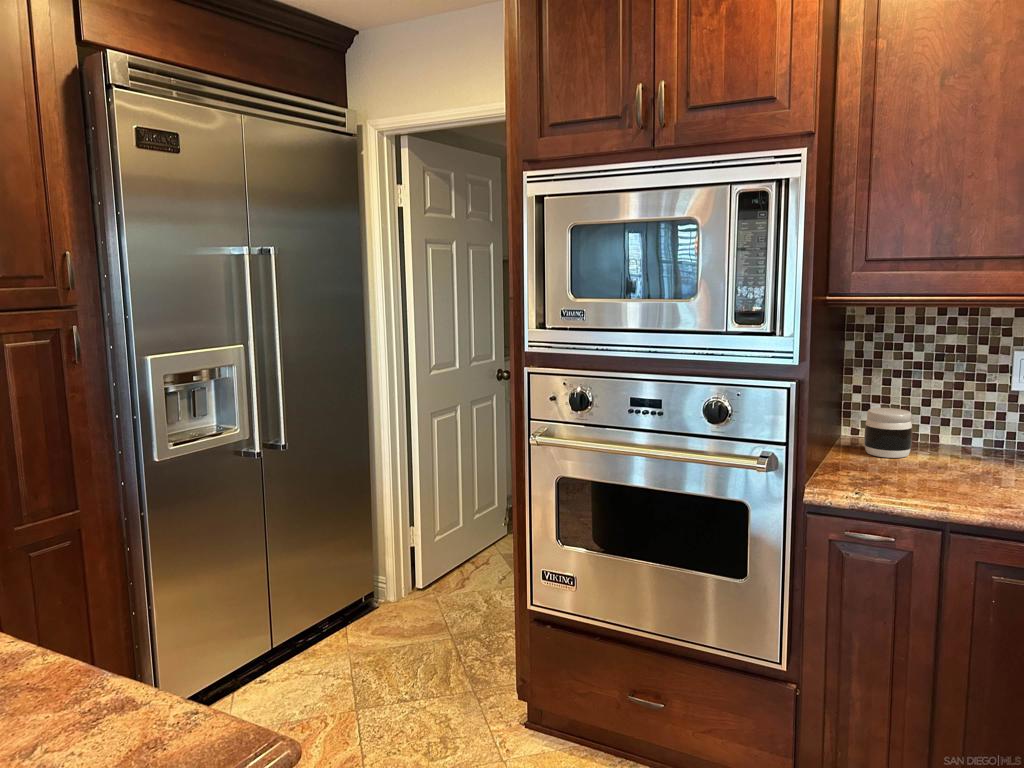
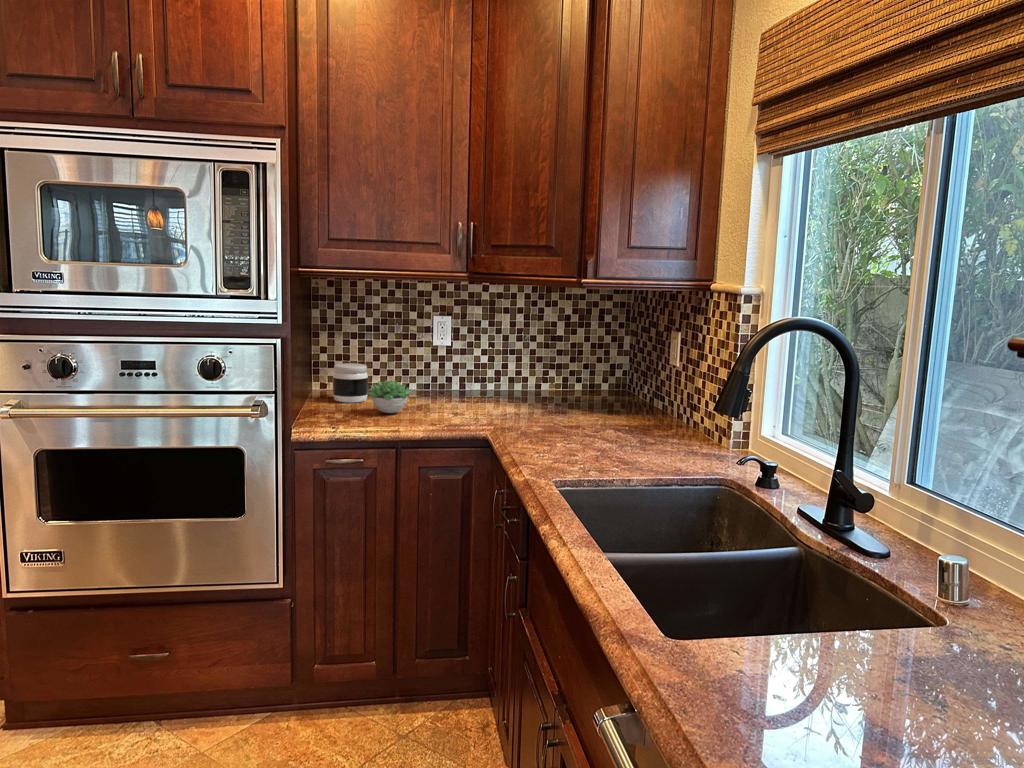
succulent plant: none [907,436,972,479] -> present [368,380,411,413]

